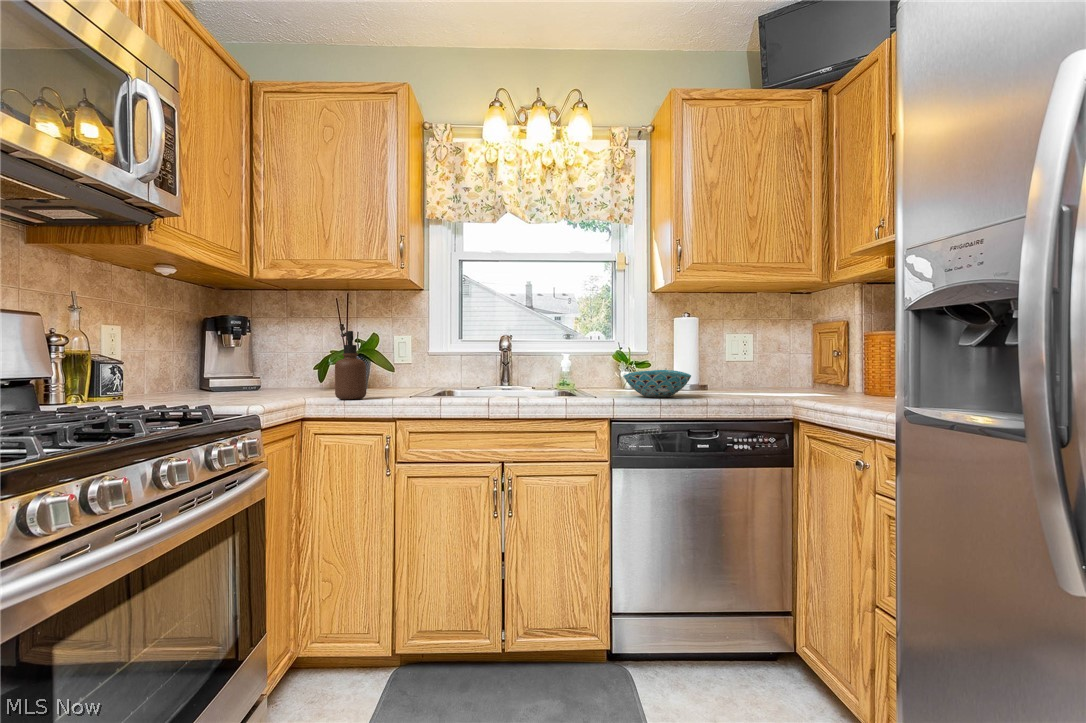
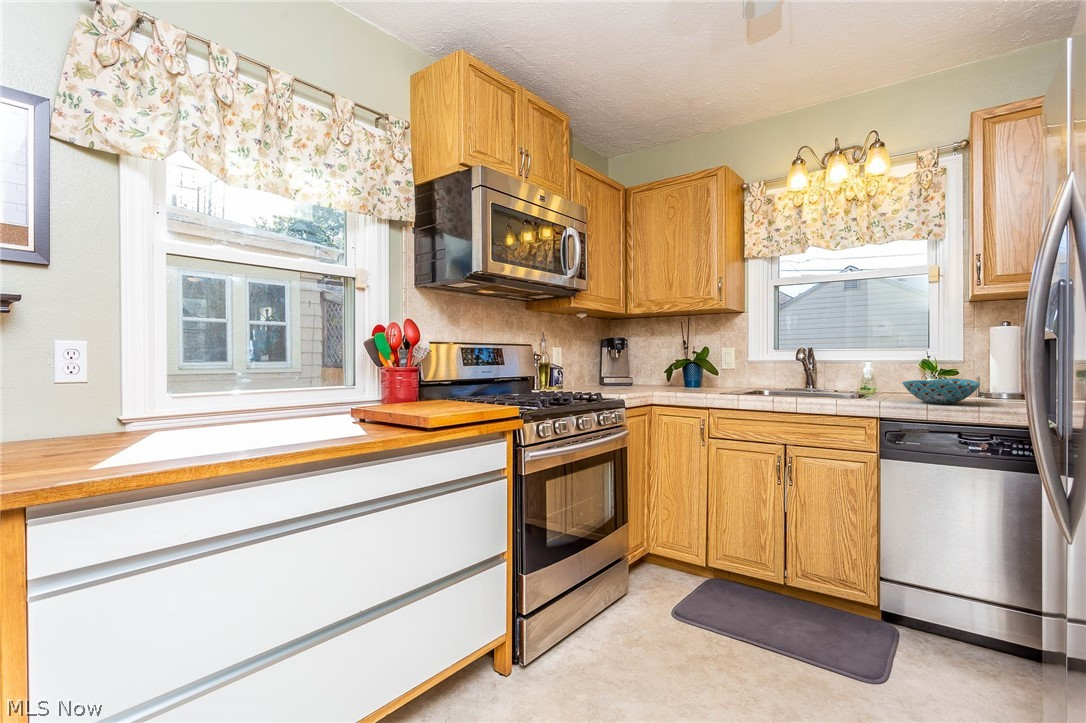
soap dispenser: present [335,331,366,400] -> none [671,348,691,393]

